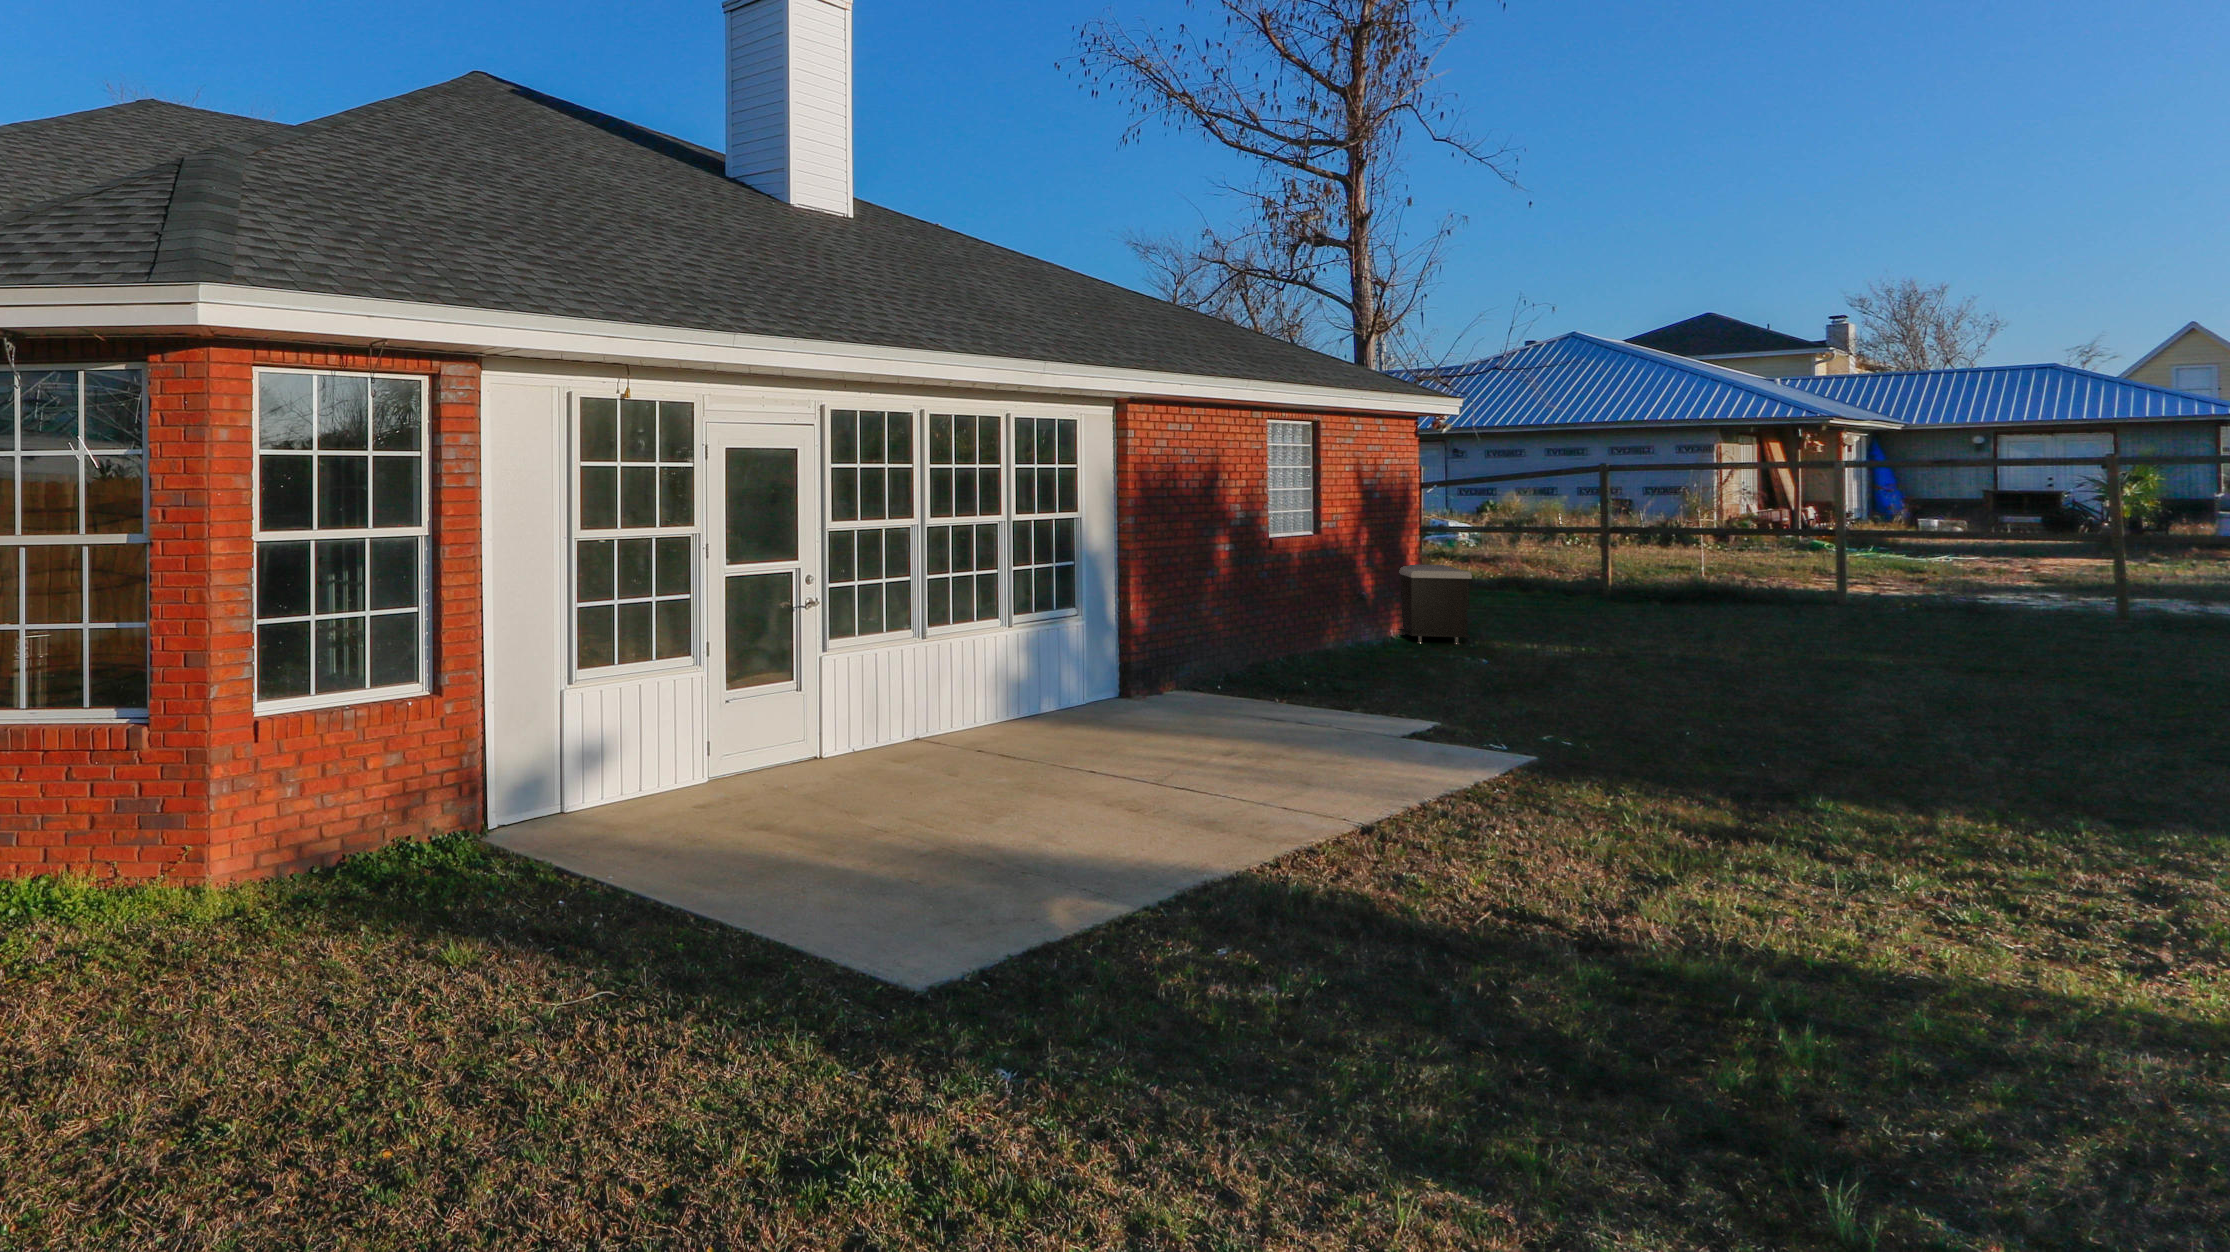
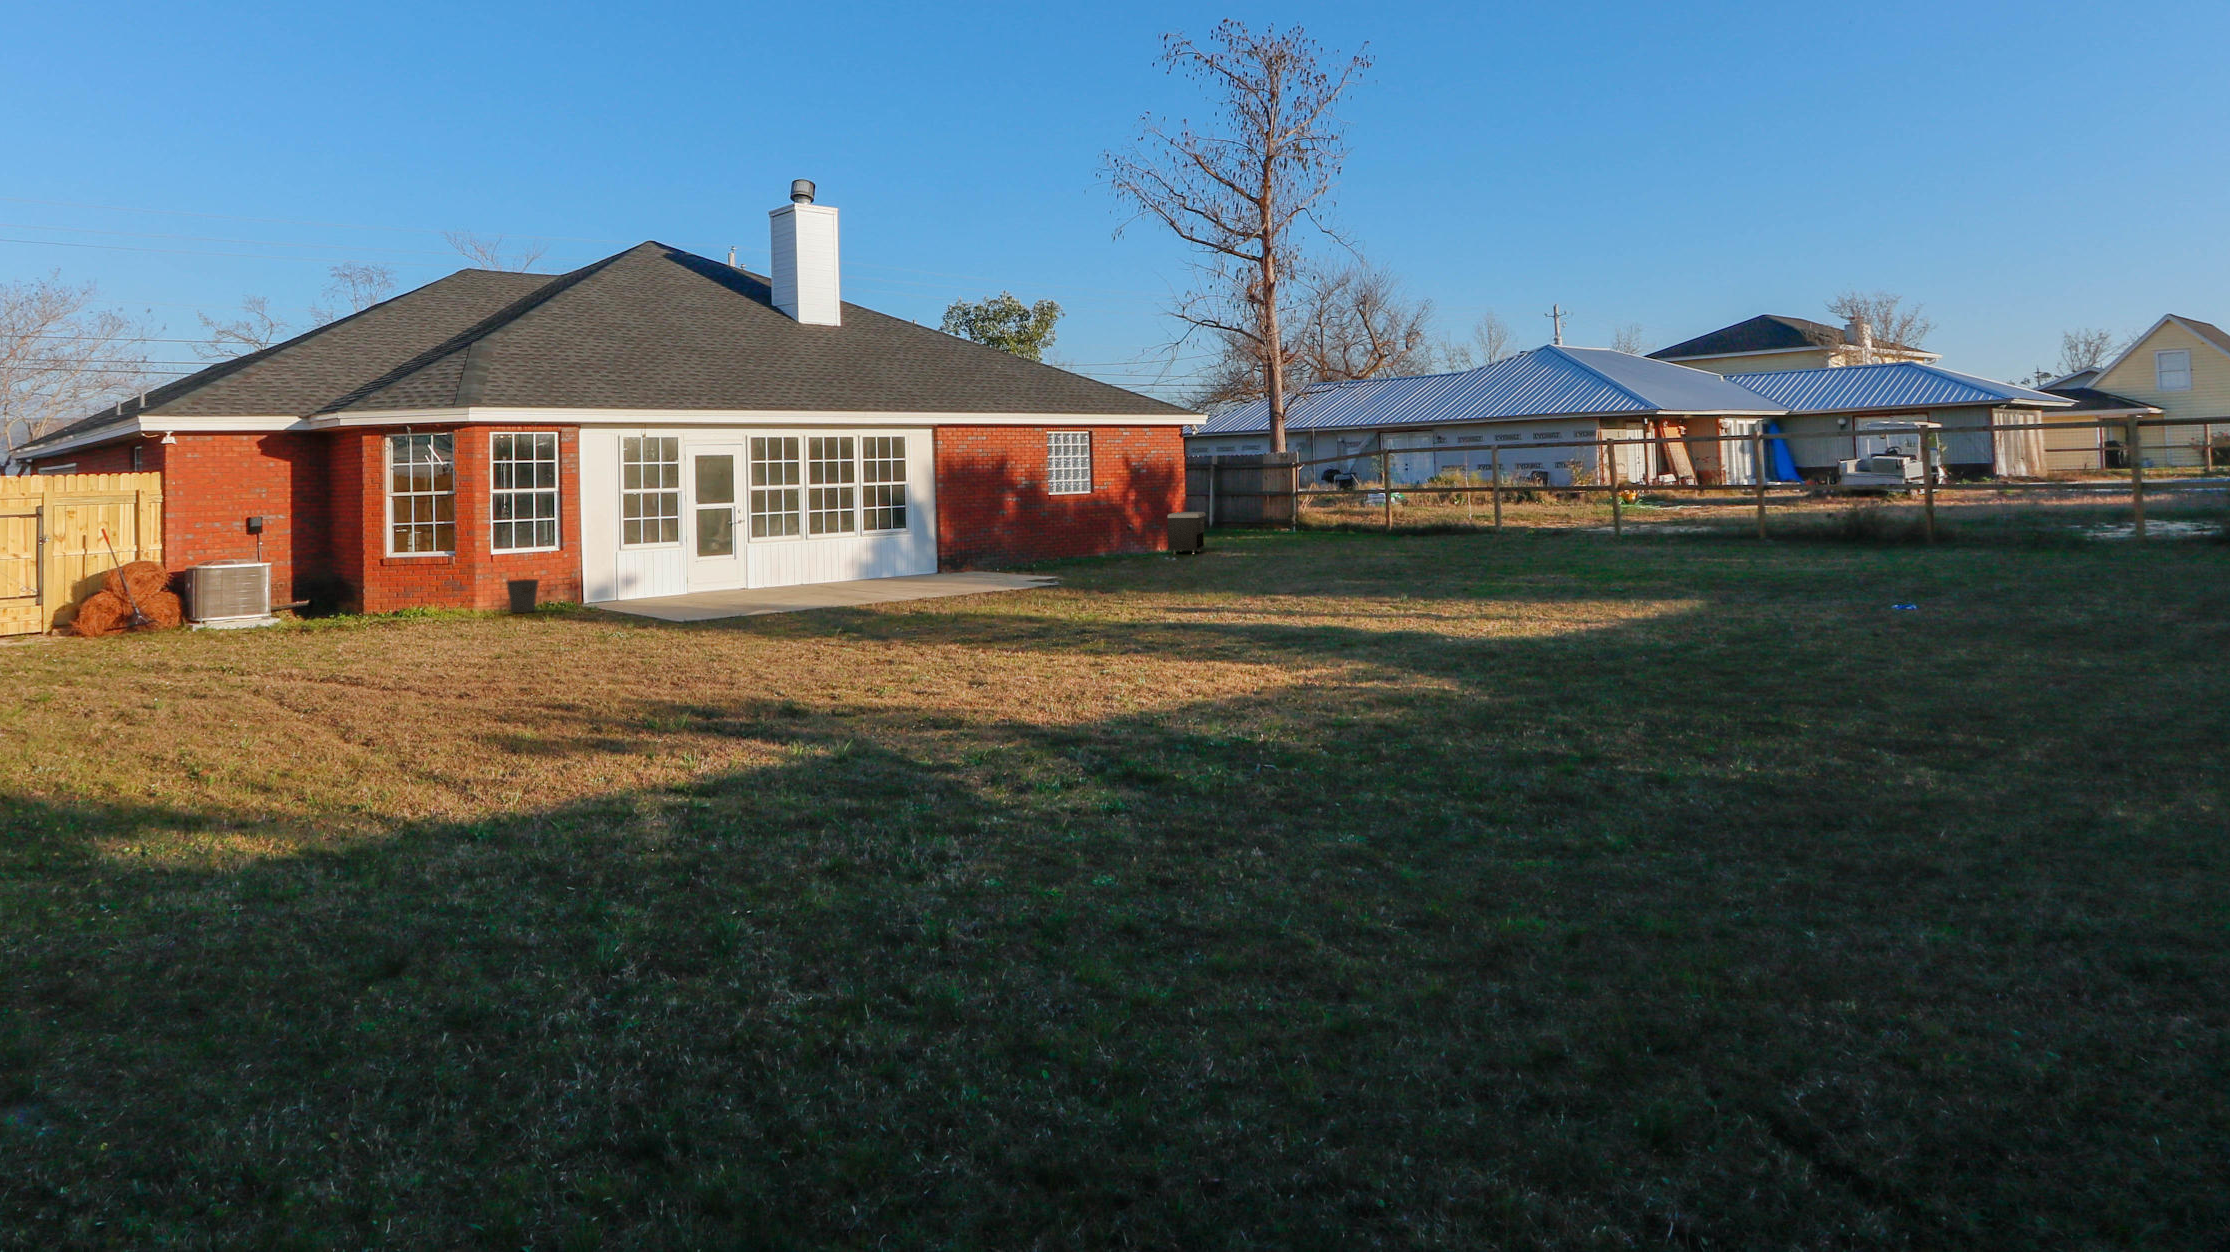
bucket: none [293,780,387,887] -> present [507,579,539,613]

